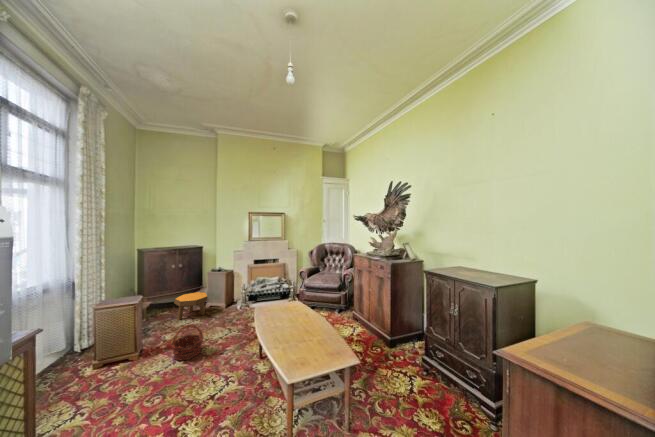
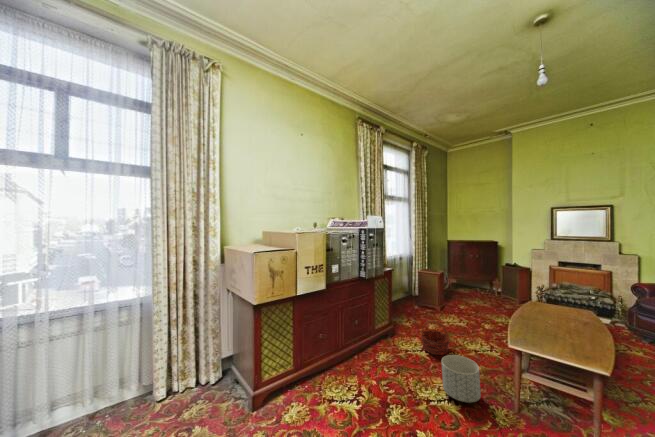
footstool: present [174,292,208,320] -> none [446,291,481,319]
planter: none [217,340,247,379] -> present [442,355,481,403]

